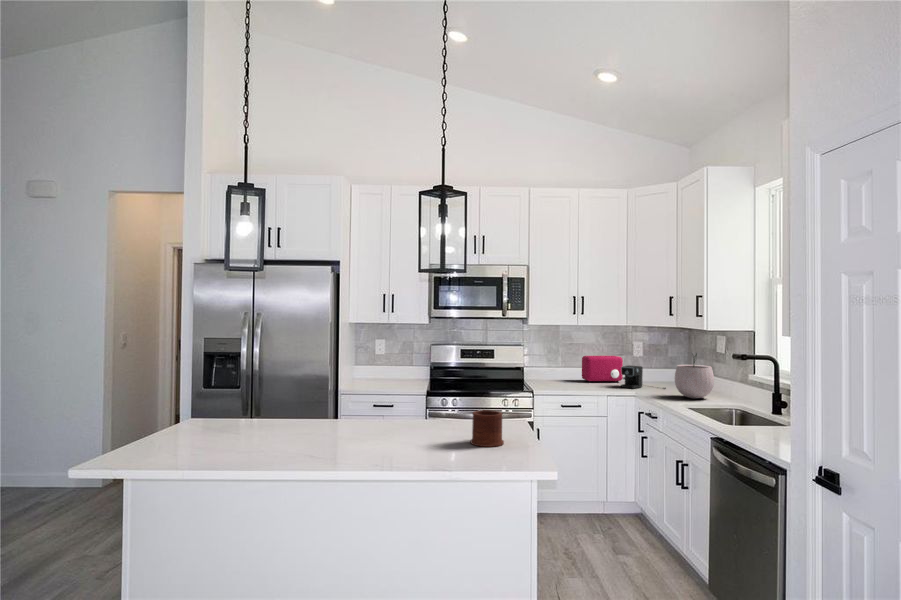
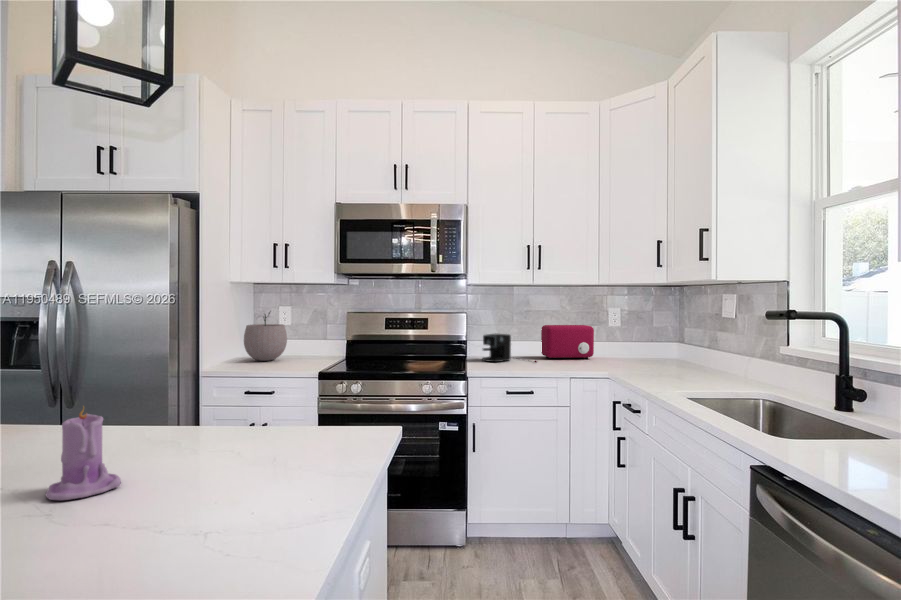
plant pot: present [675,354,714,398] -> present [244,312,287,361]
coffee maker: present [621,365,666,389] -> present [483,334,511,362]
candle: none [404,400,432,438] -> present [45,407,121,500]
mug: present [470,410,504,447] -> none [156,433,256,543]

